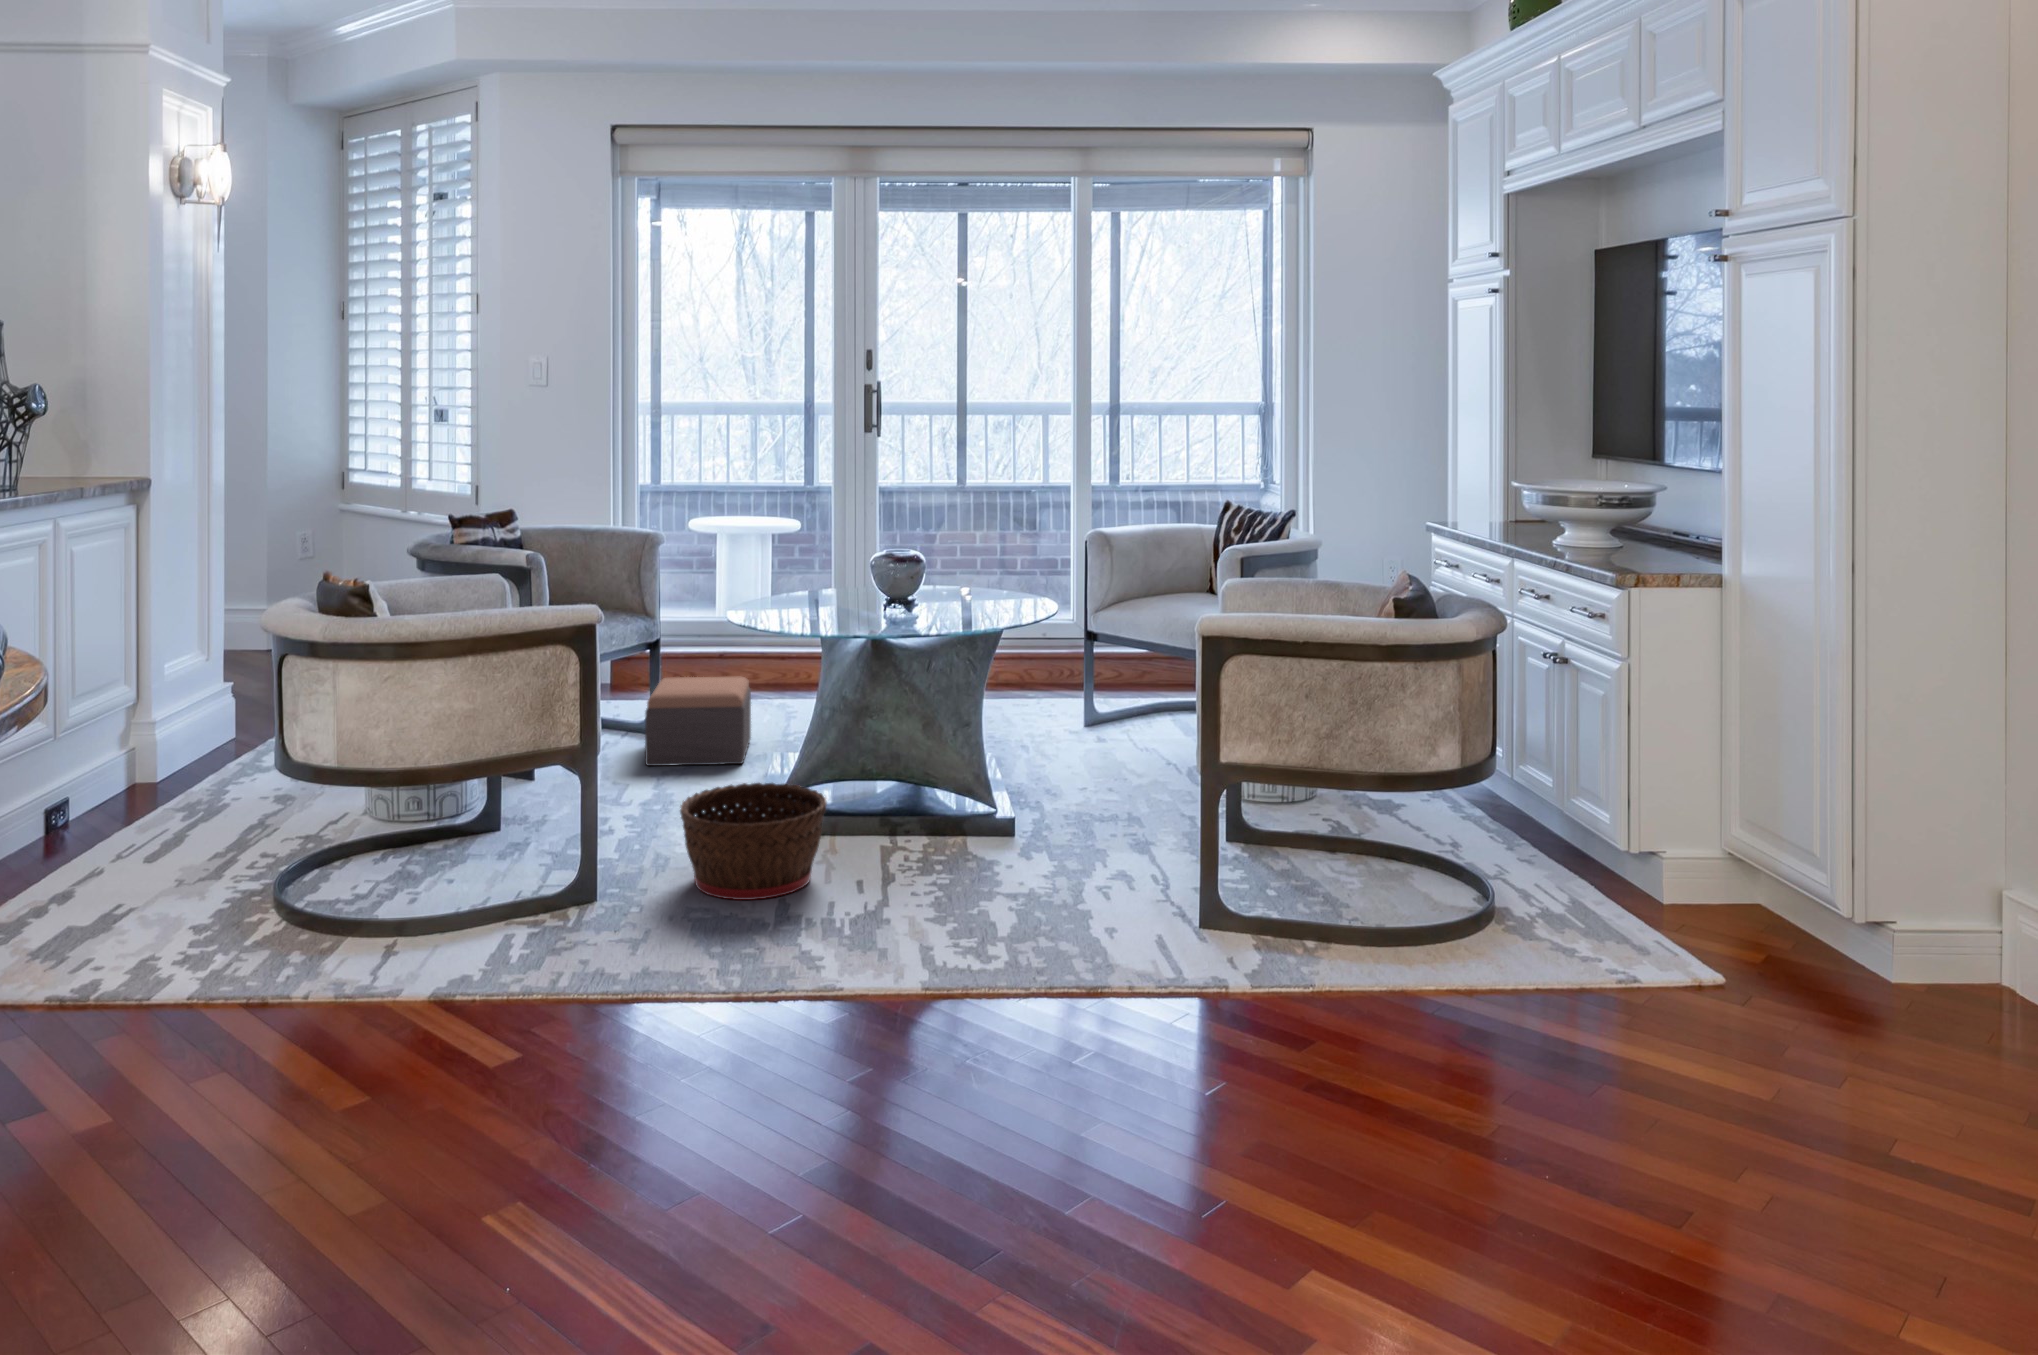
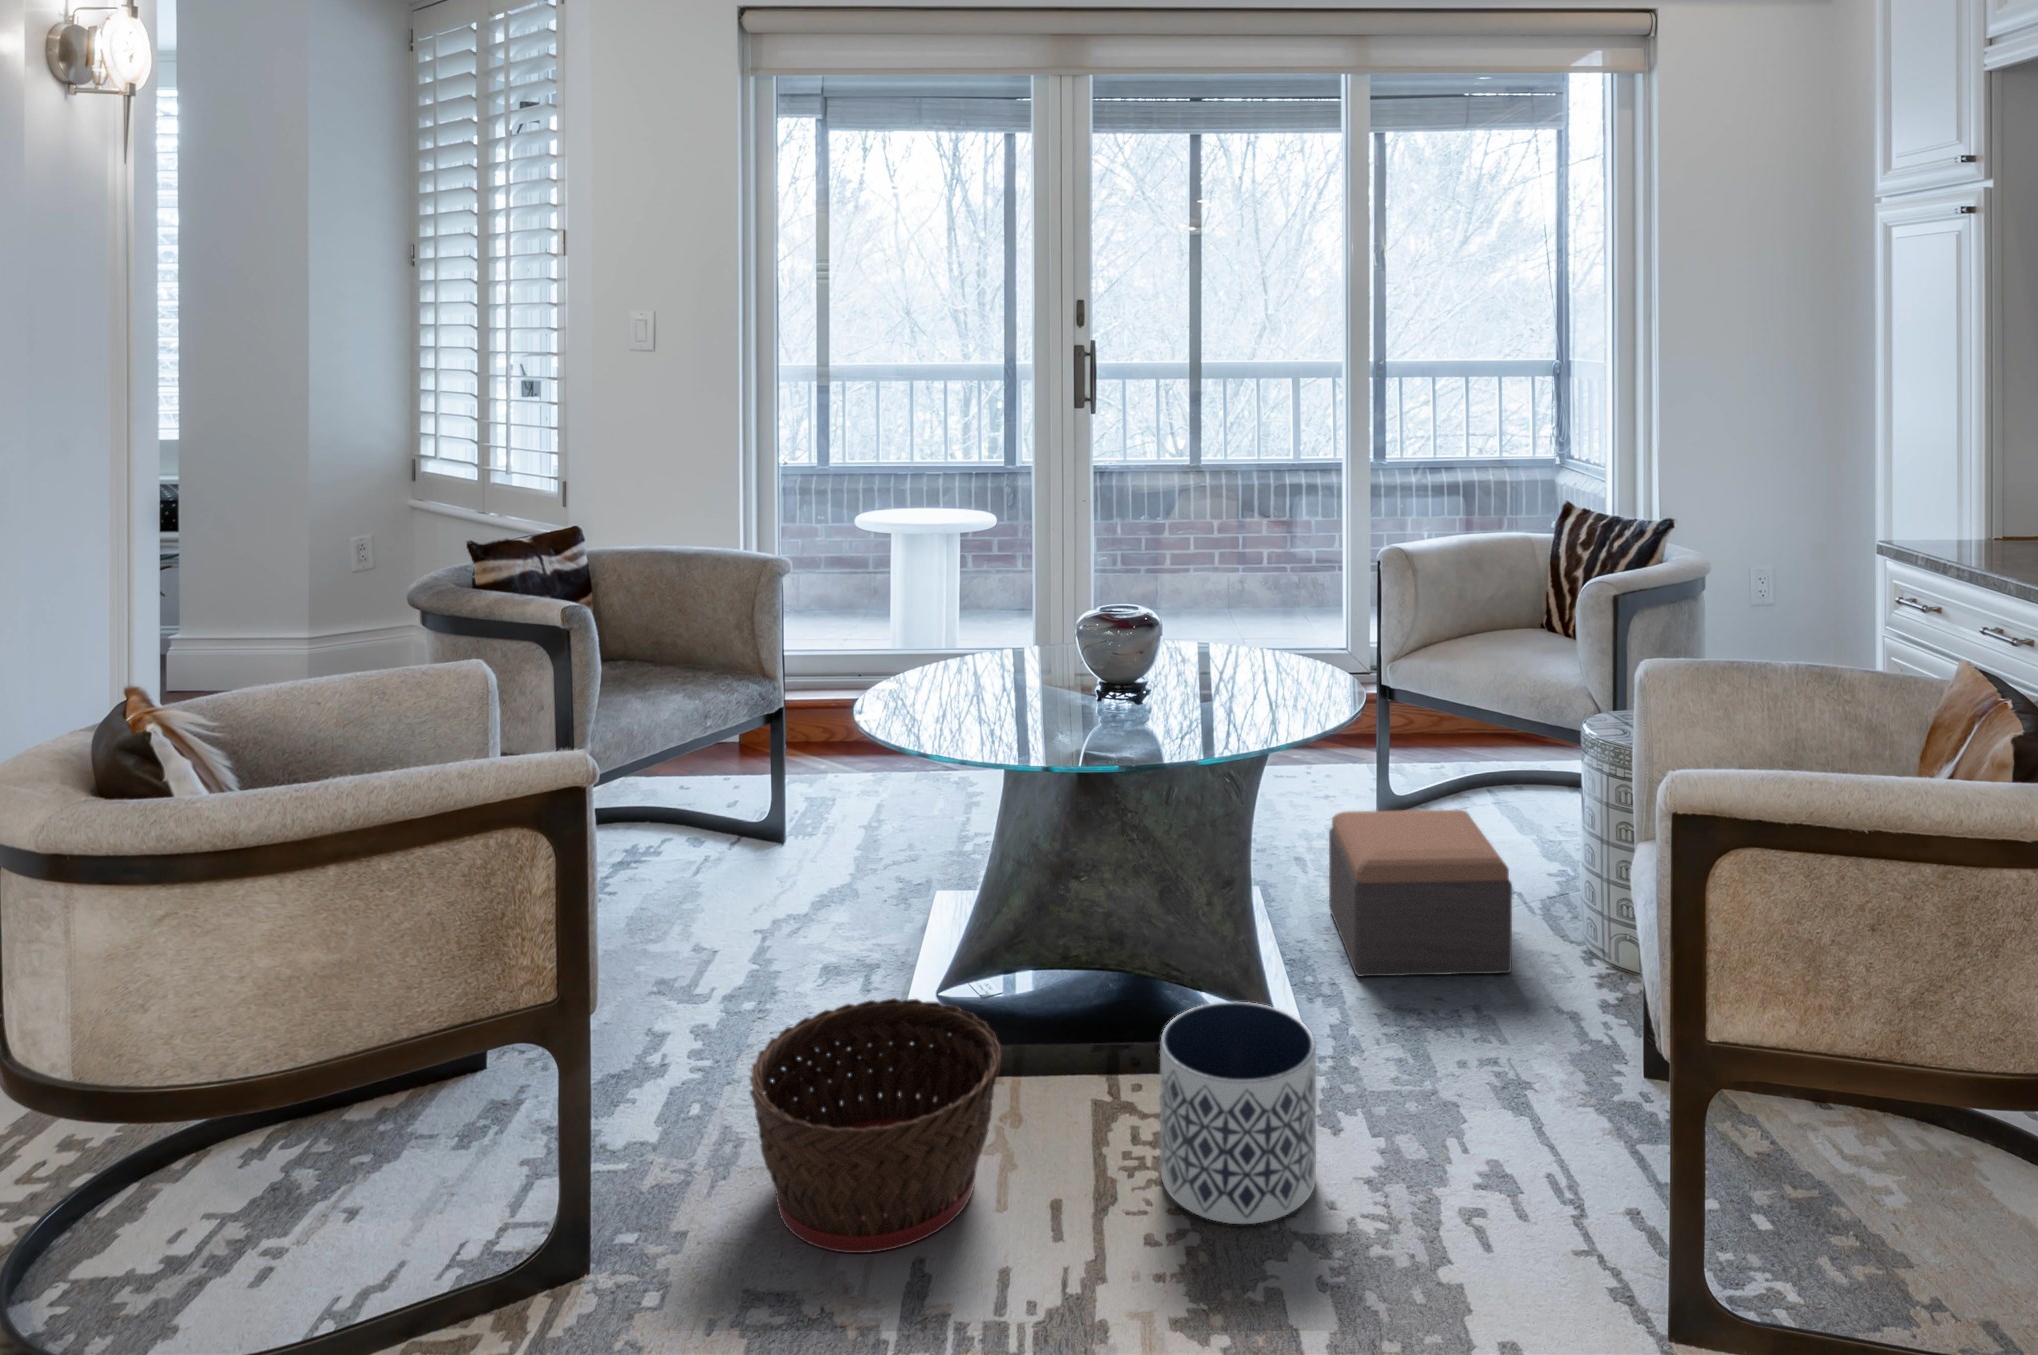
footstool: present [645,676,751,766] -> present [1329,810,1512,976]
planter: none [921,780,1012,889] -> present [1160,1002,1316,1224]

